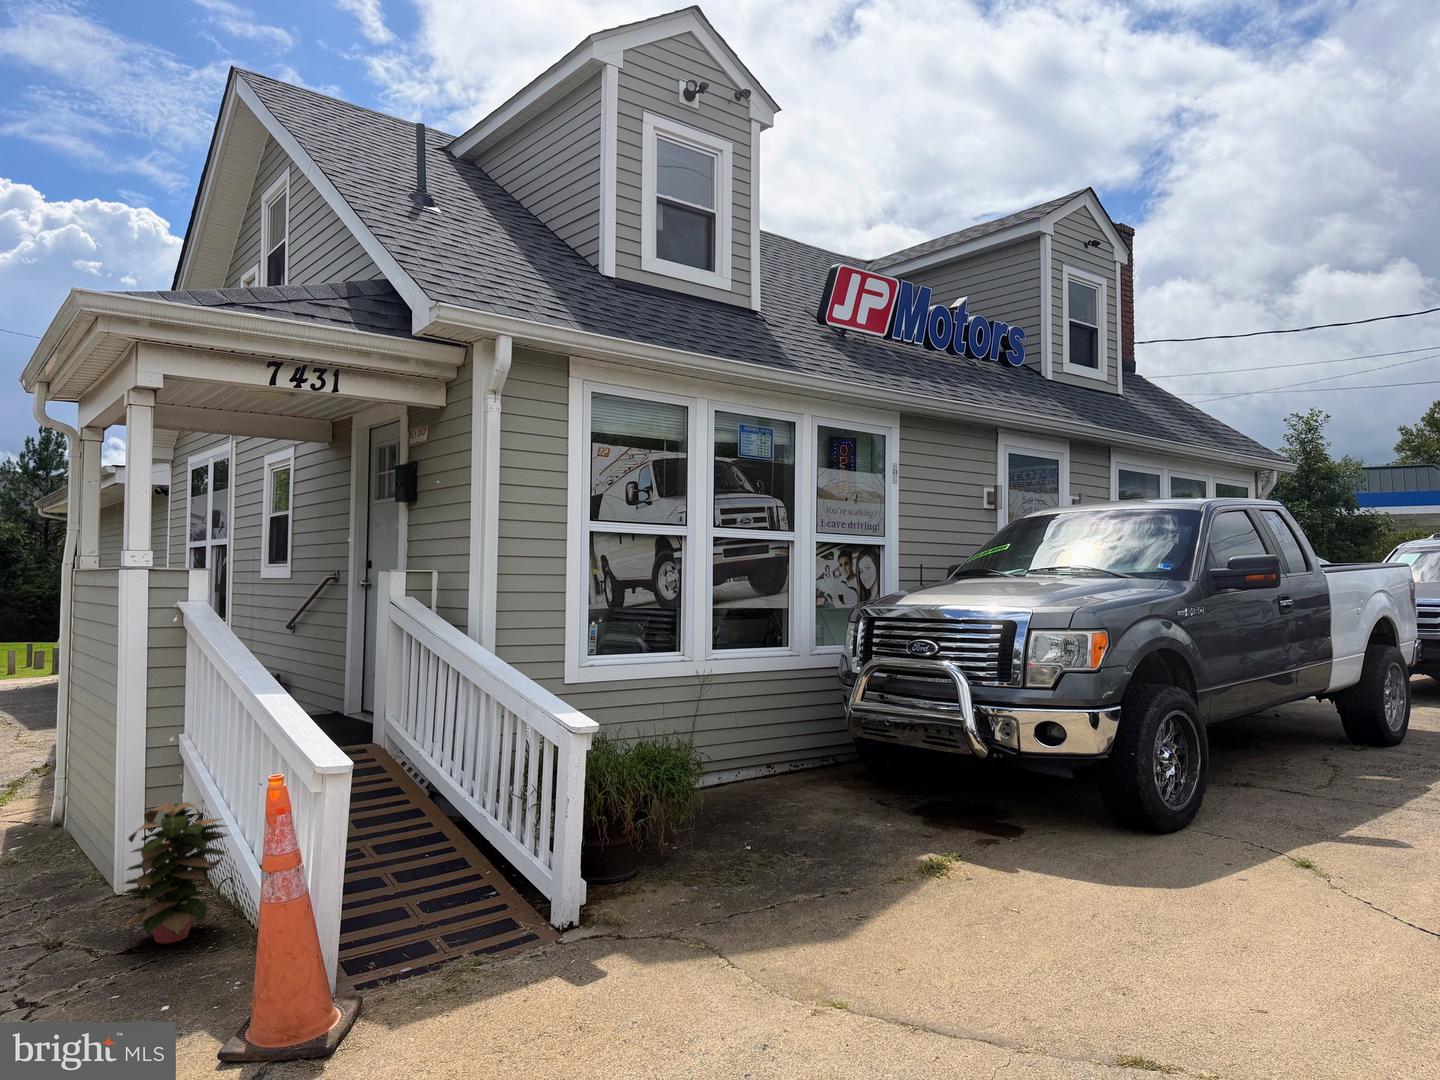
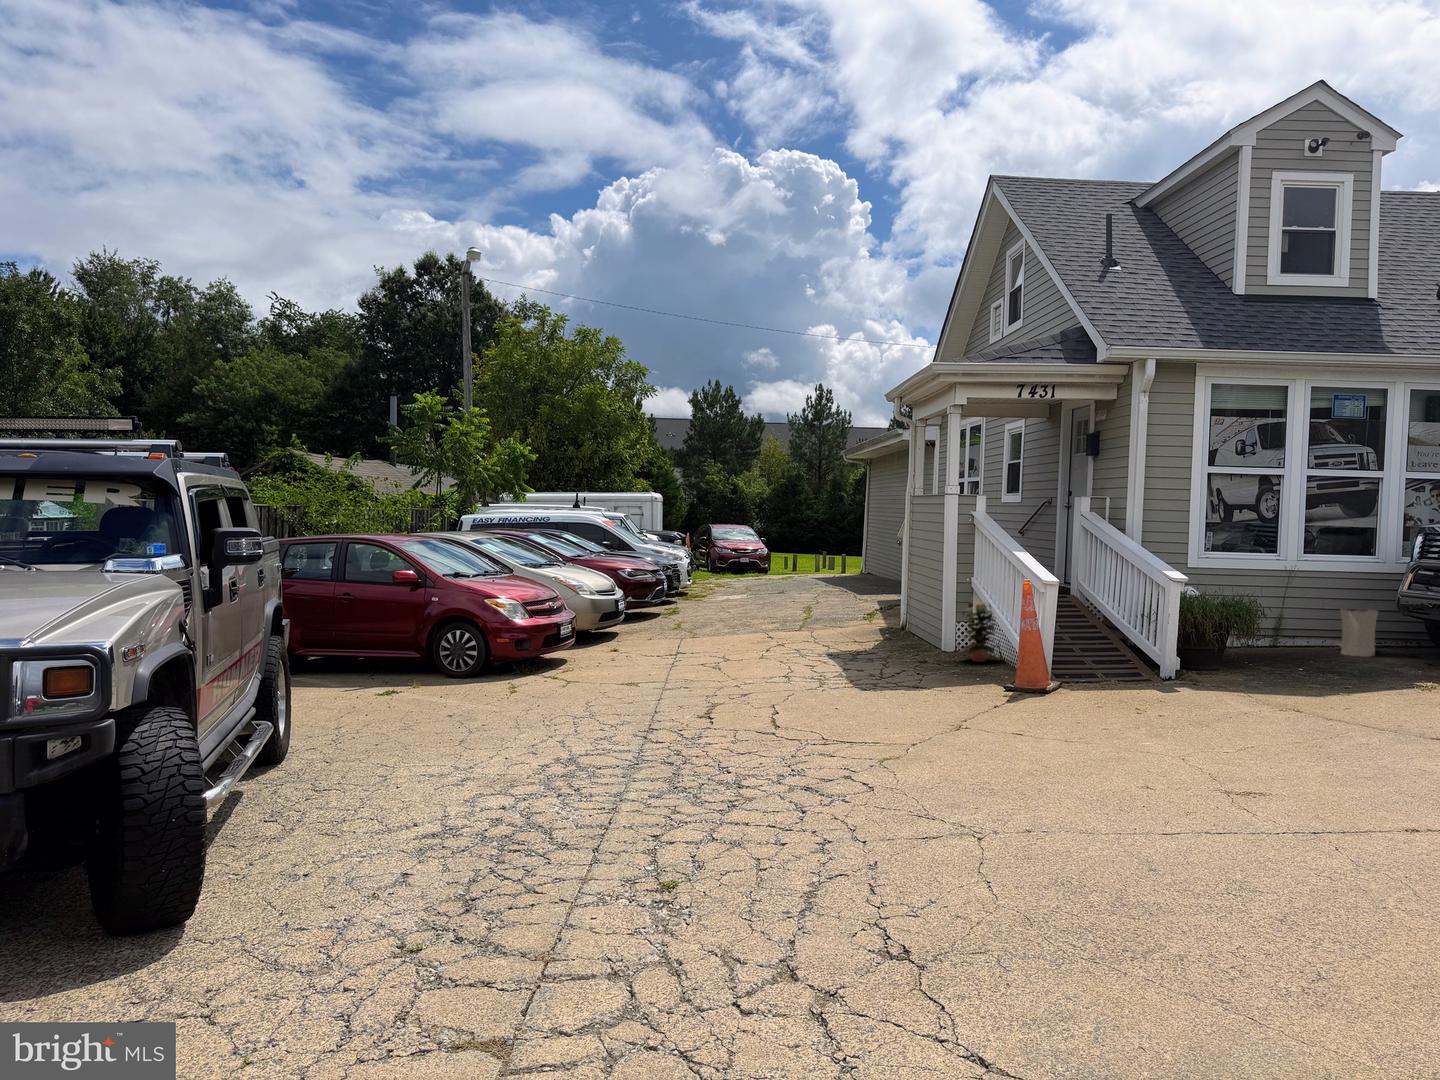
trash can: none [754,724,812,797] -> present [1337,608,1378,657]

